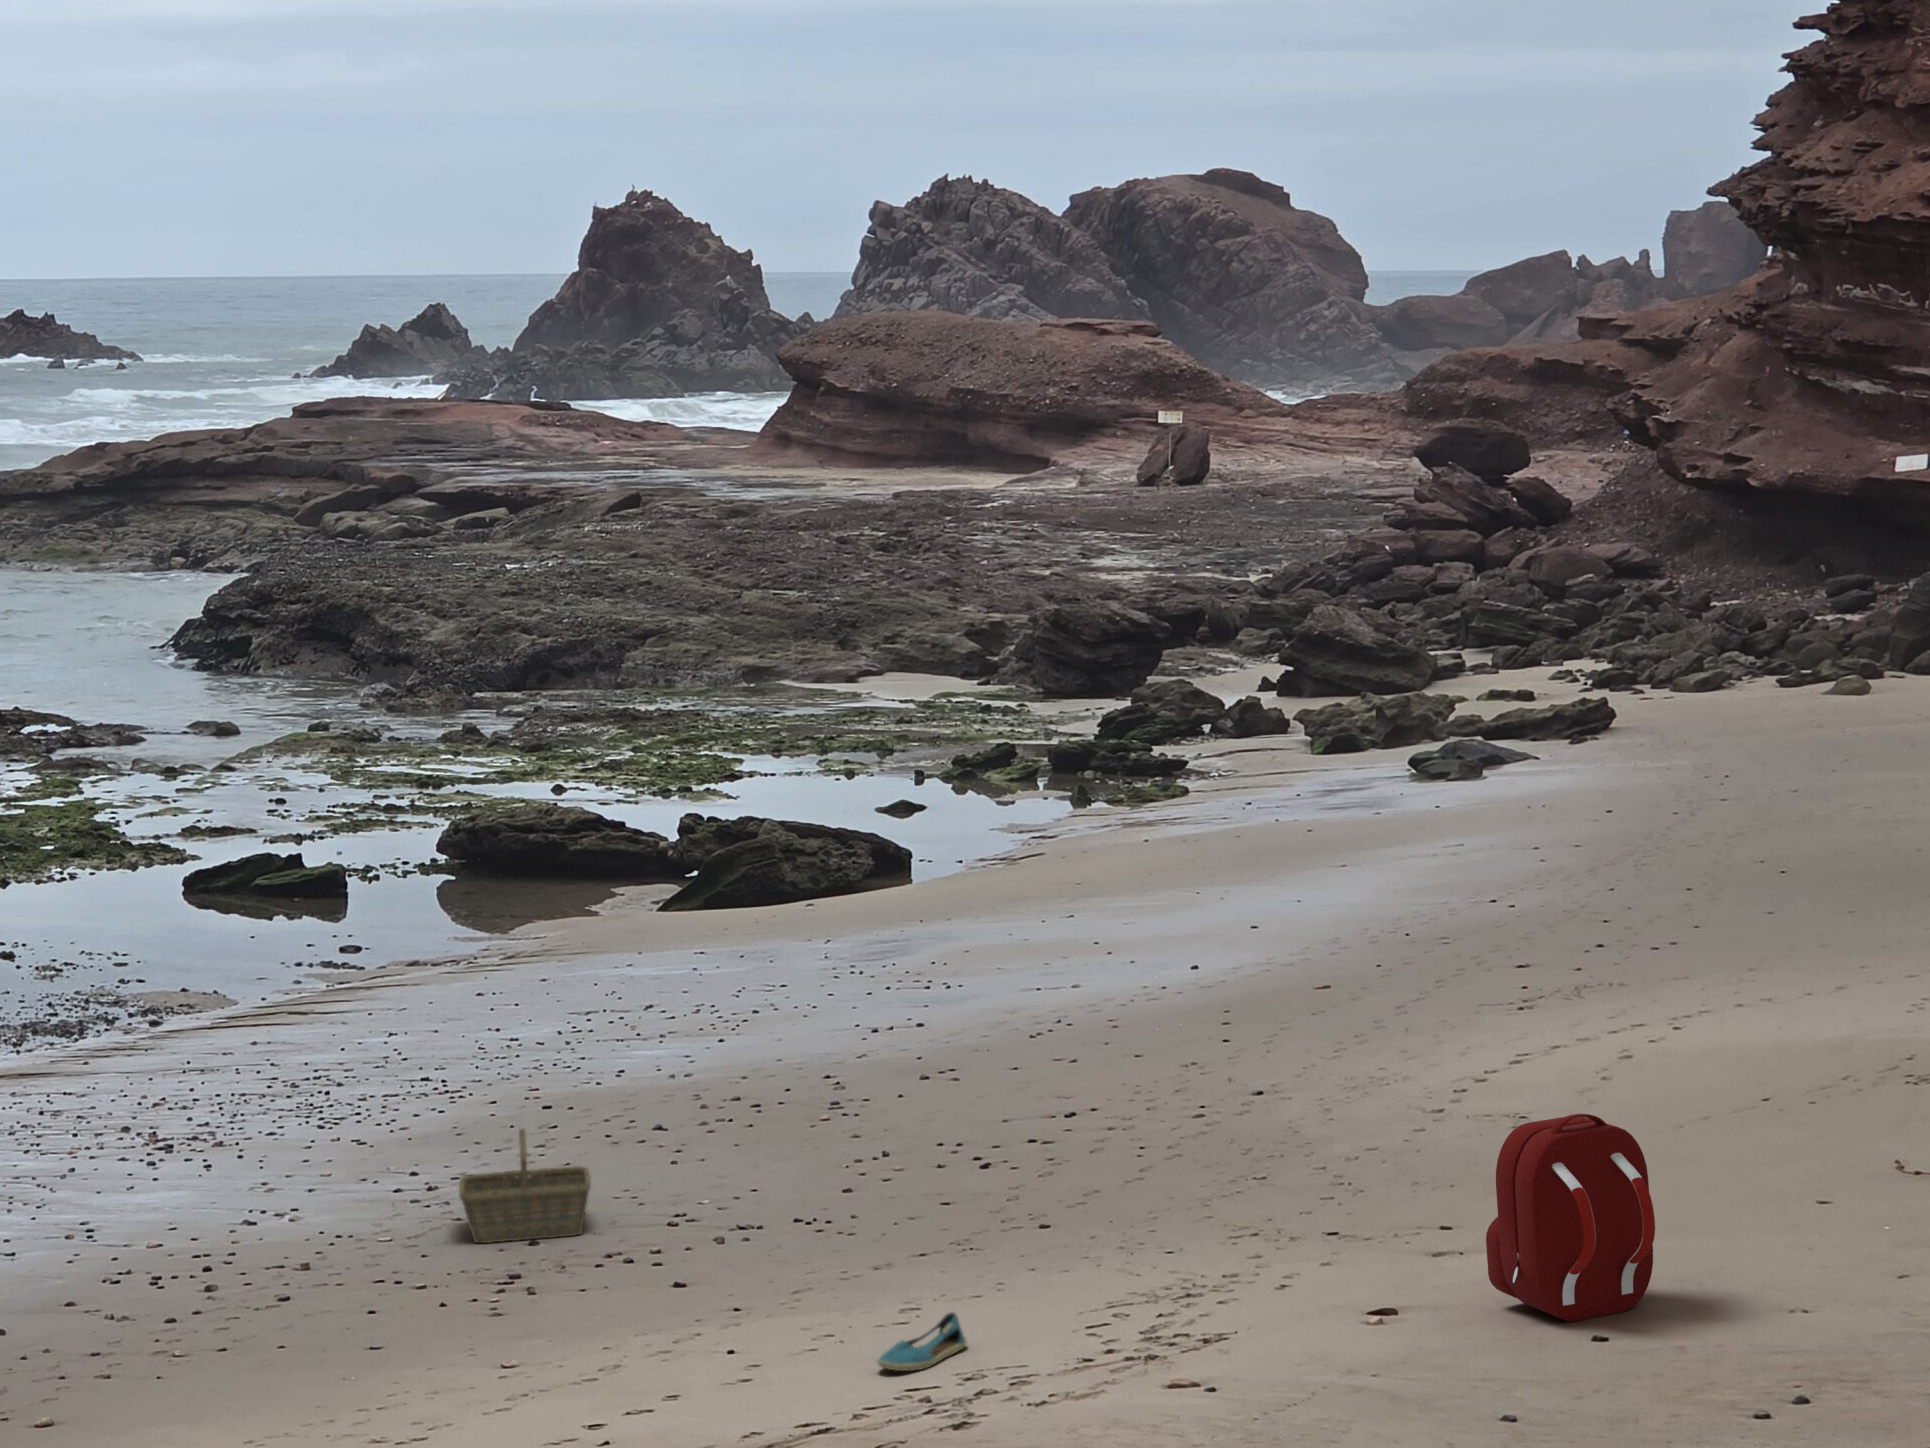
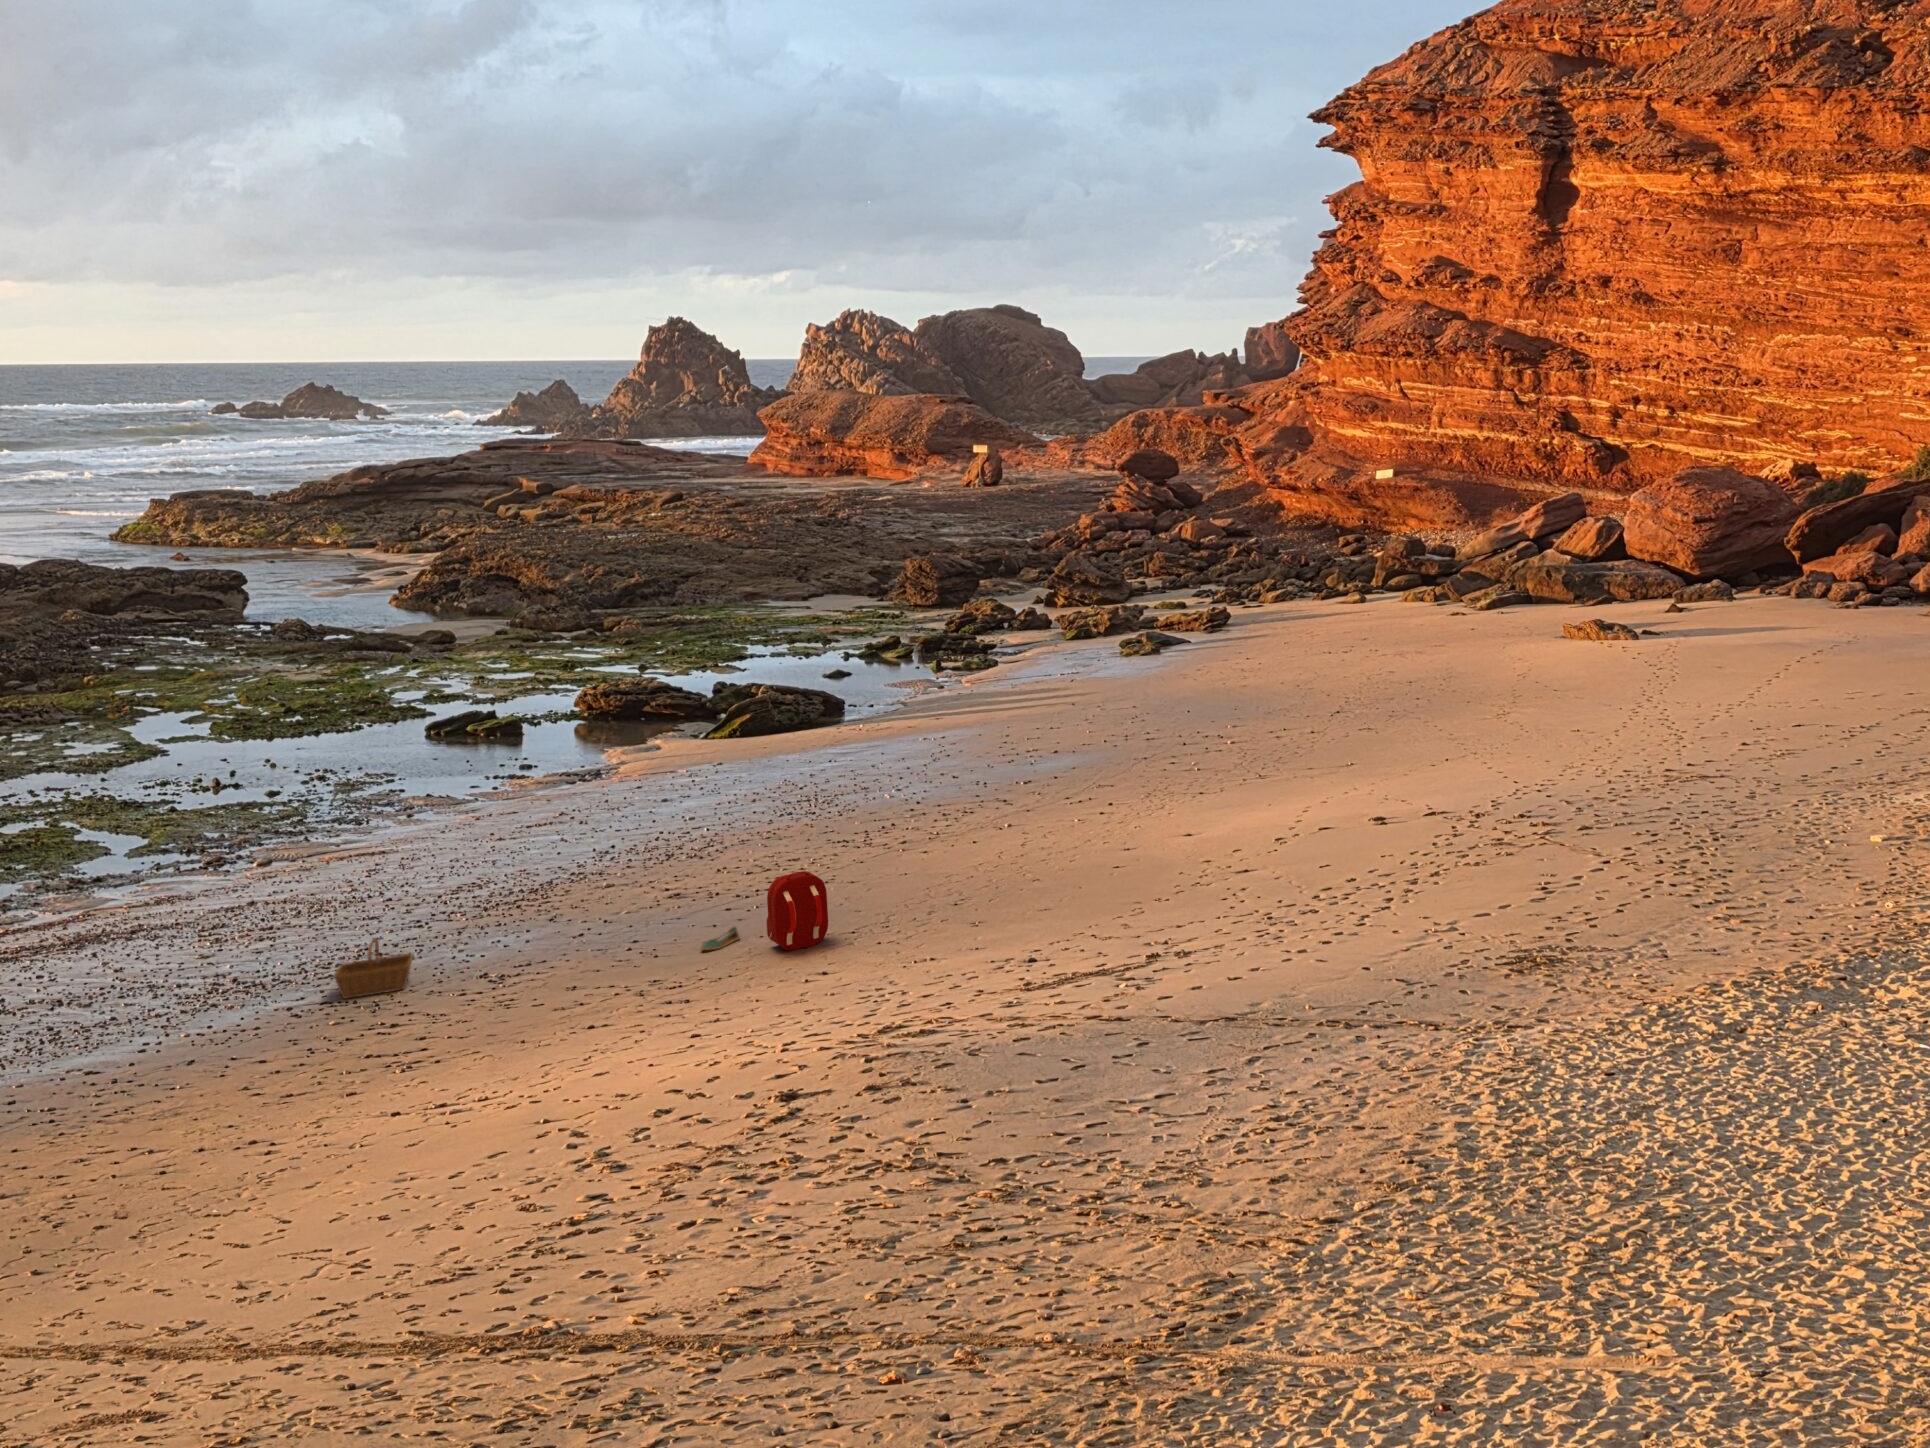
backpack: present [1486,1114,1655,1321] -> present [767,871,828,951]
basket: present [459,1129,591,1243] -> present [334,938,413,999]

